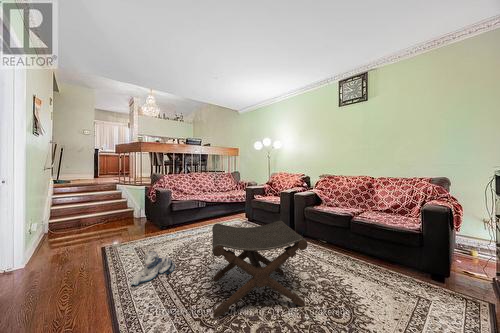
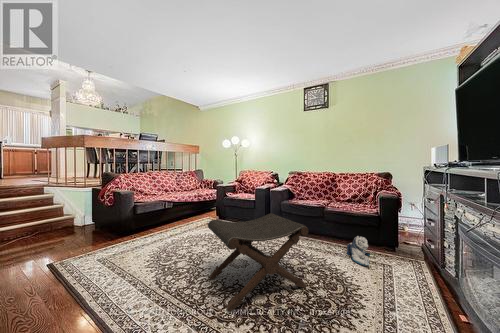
plush toy: present [131,251,175,285] -> present [347,236,370,266]

